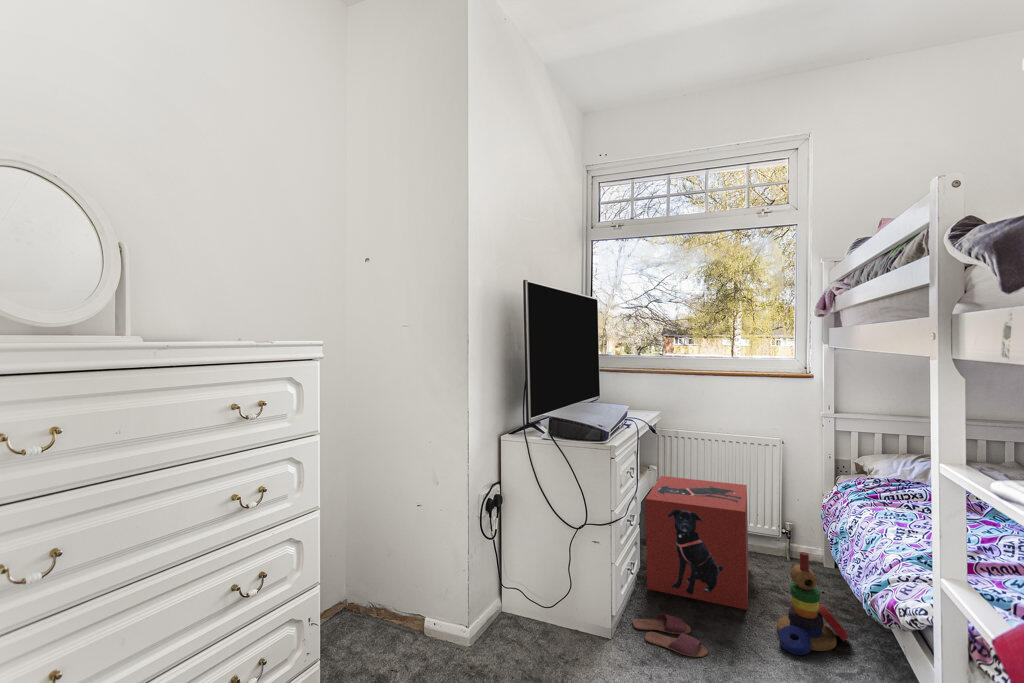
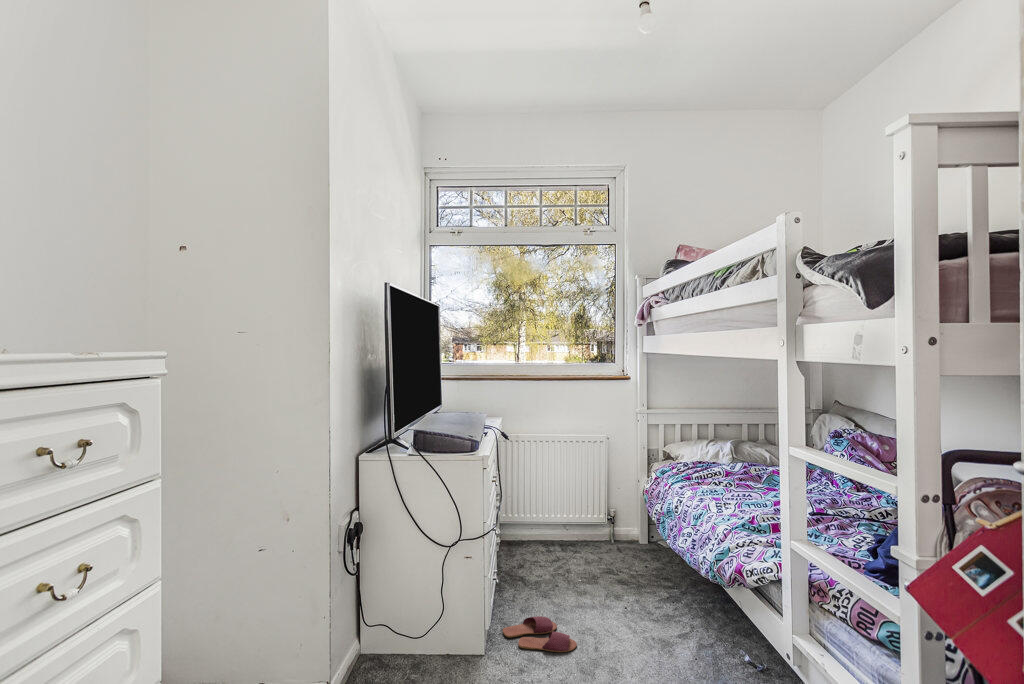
storage box: present [645,476,748,610] -> none [505,479,596,595]
stacking toy: present [777,552,849,655] -> none [623,534,678,627]

